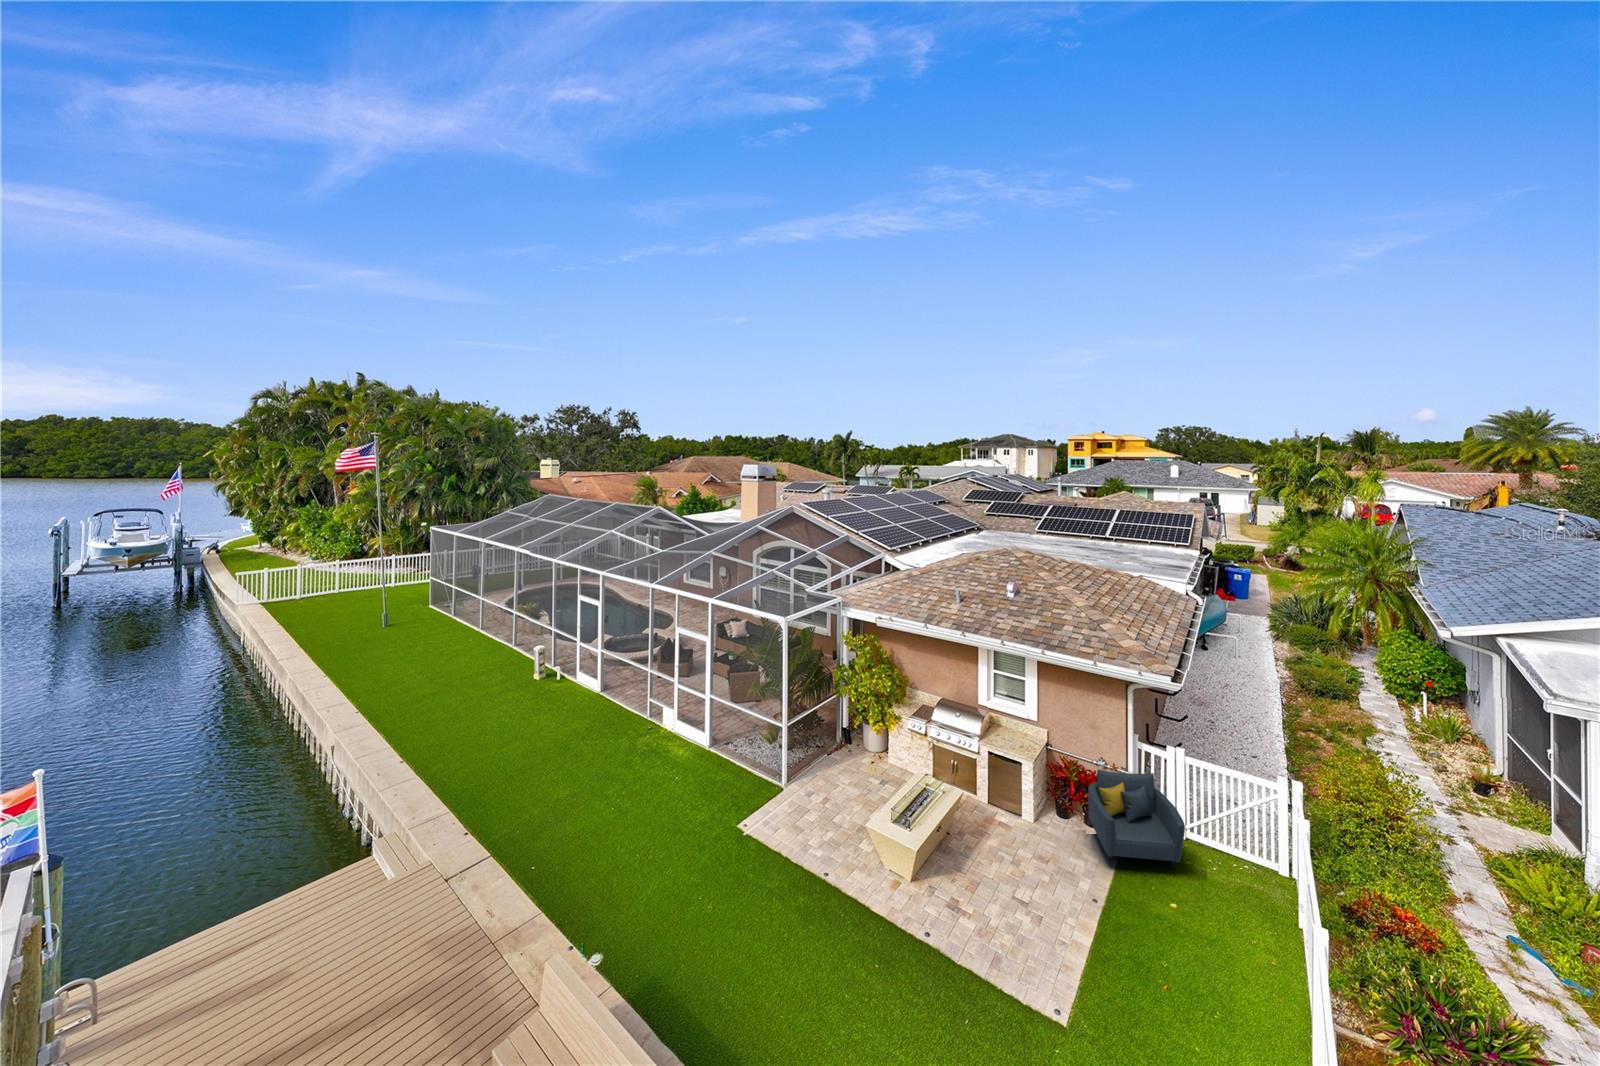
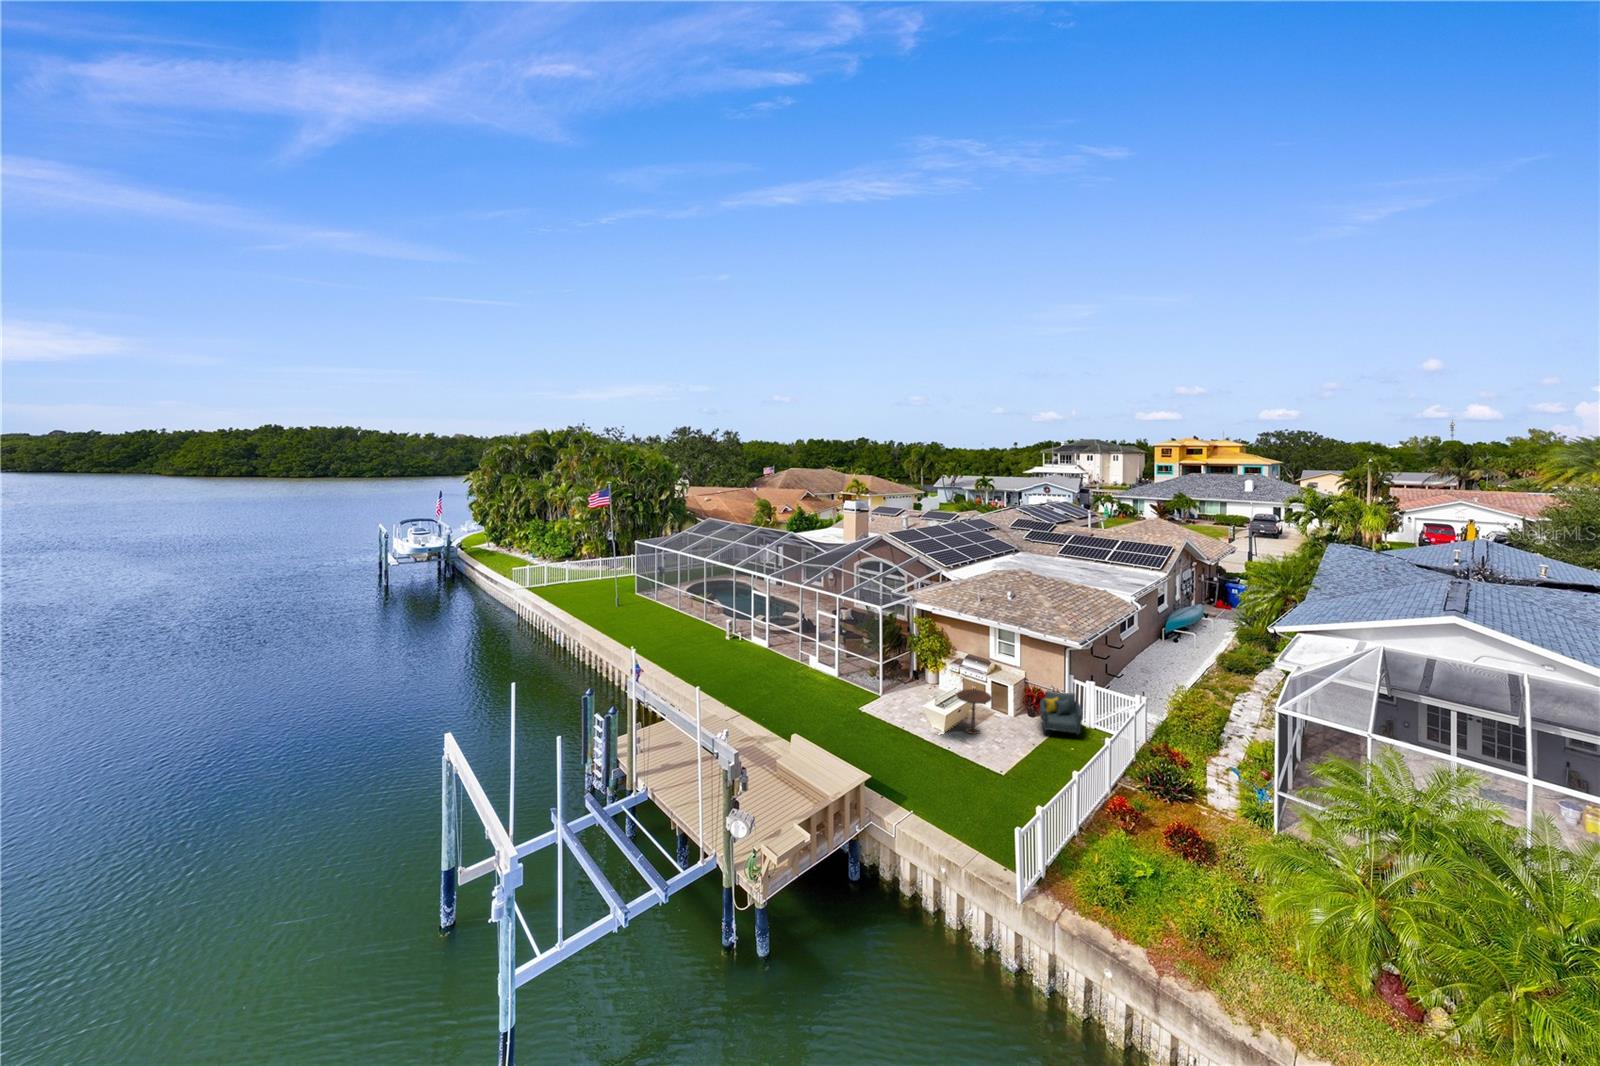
pedestal table: none [934,777,1007,874] -> present [956,689,992,734]

